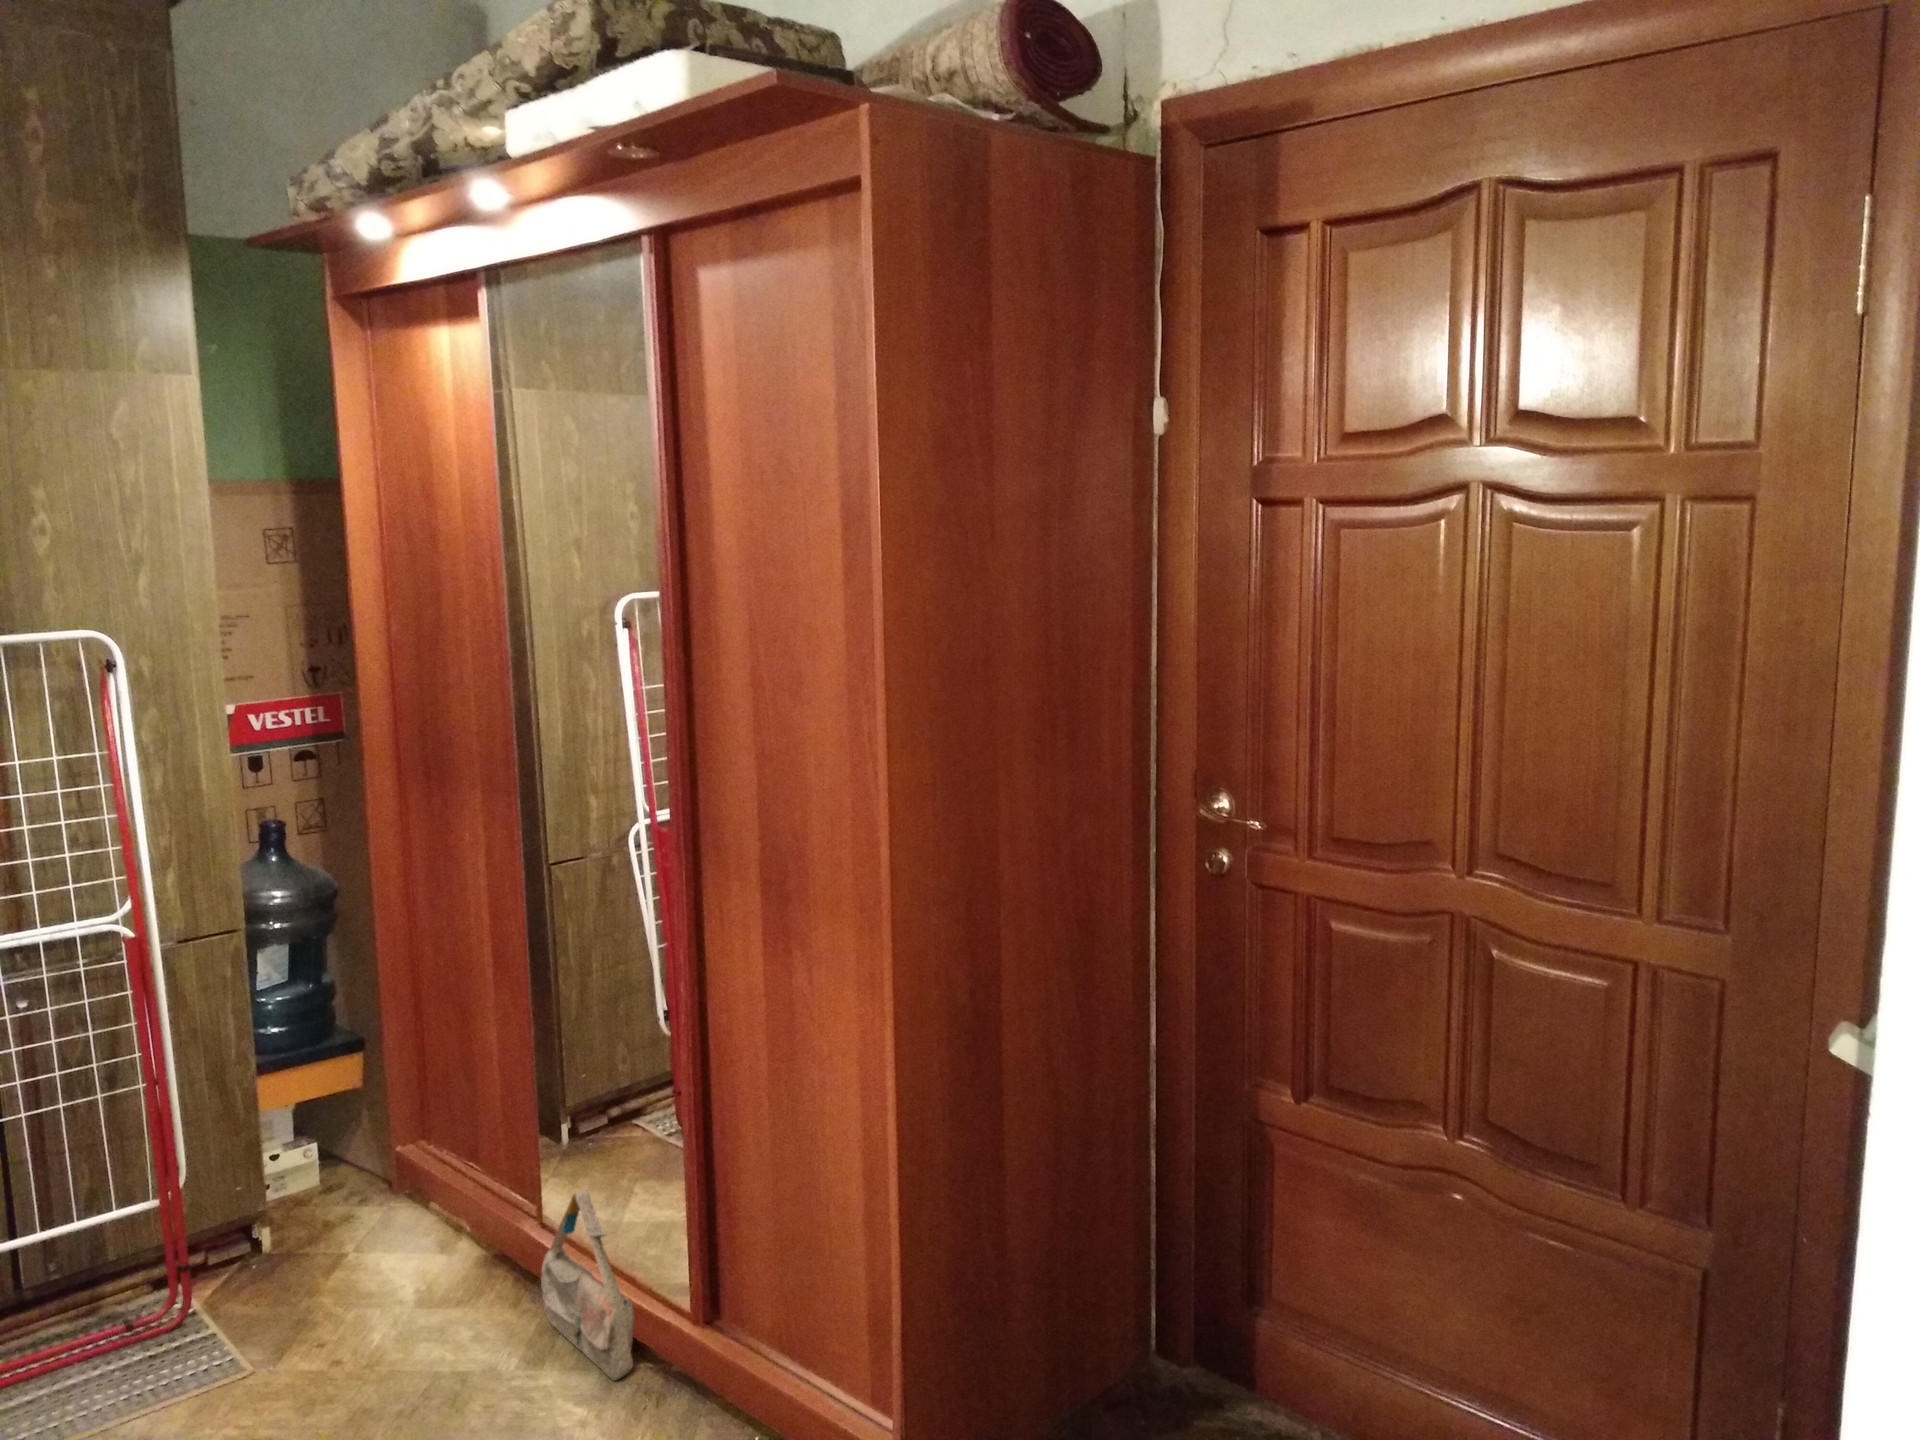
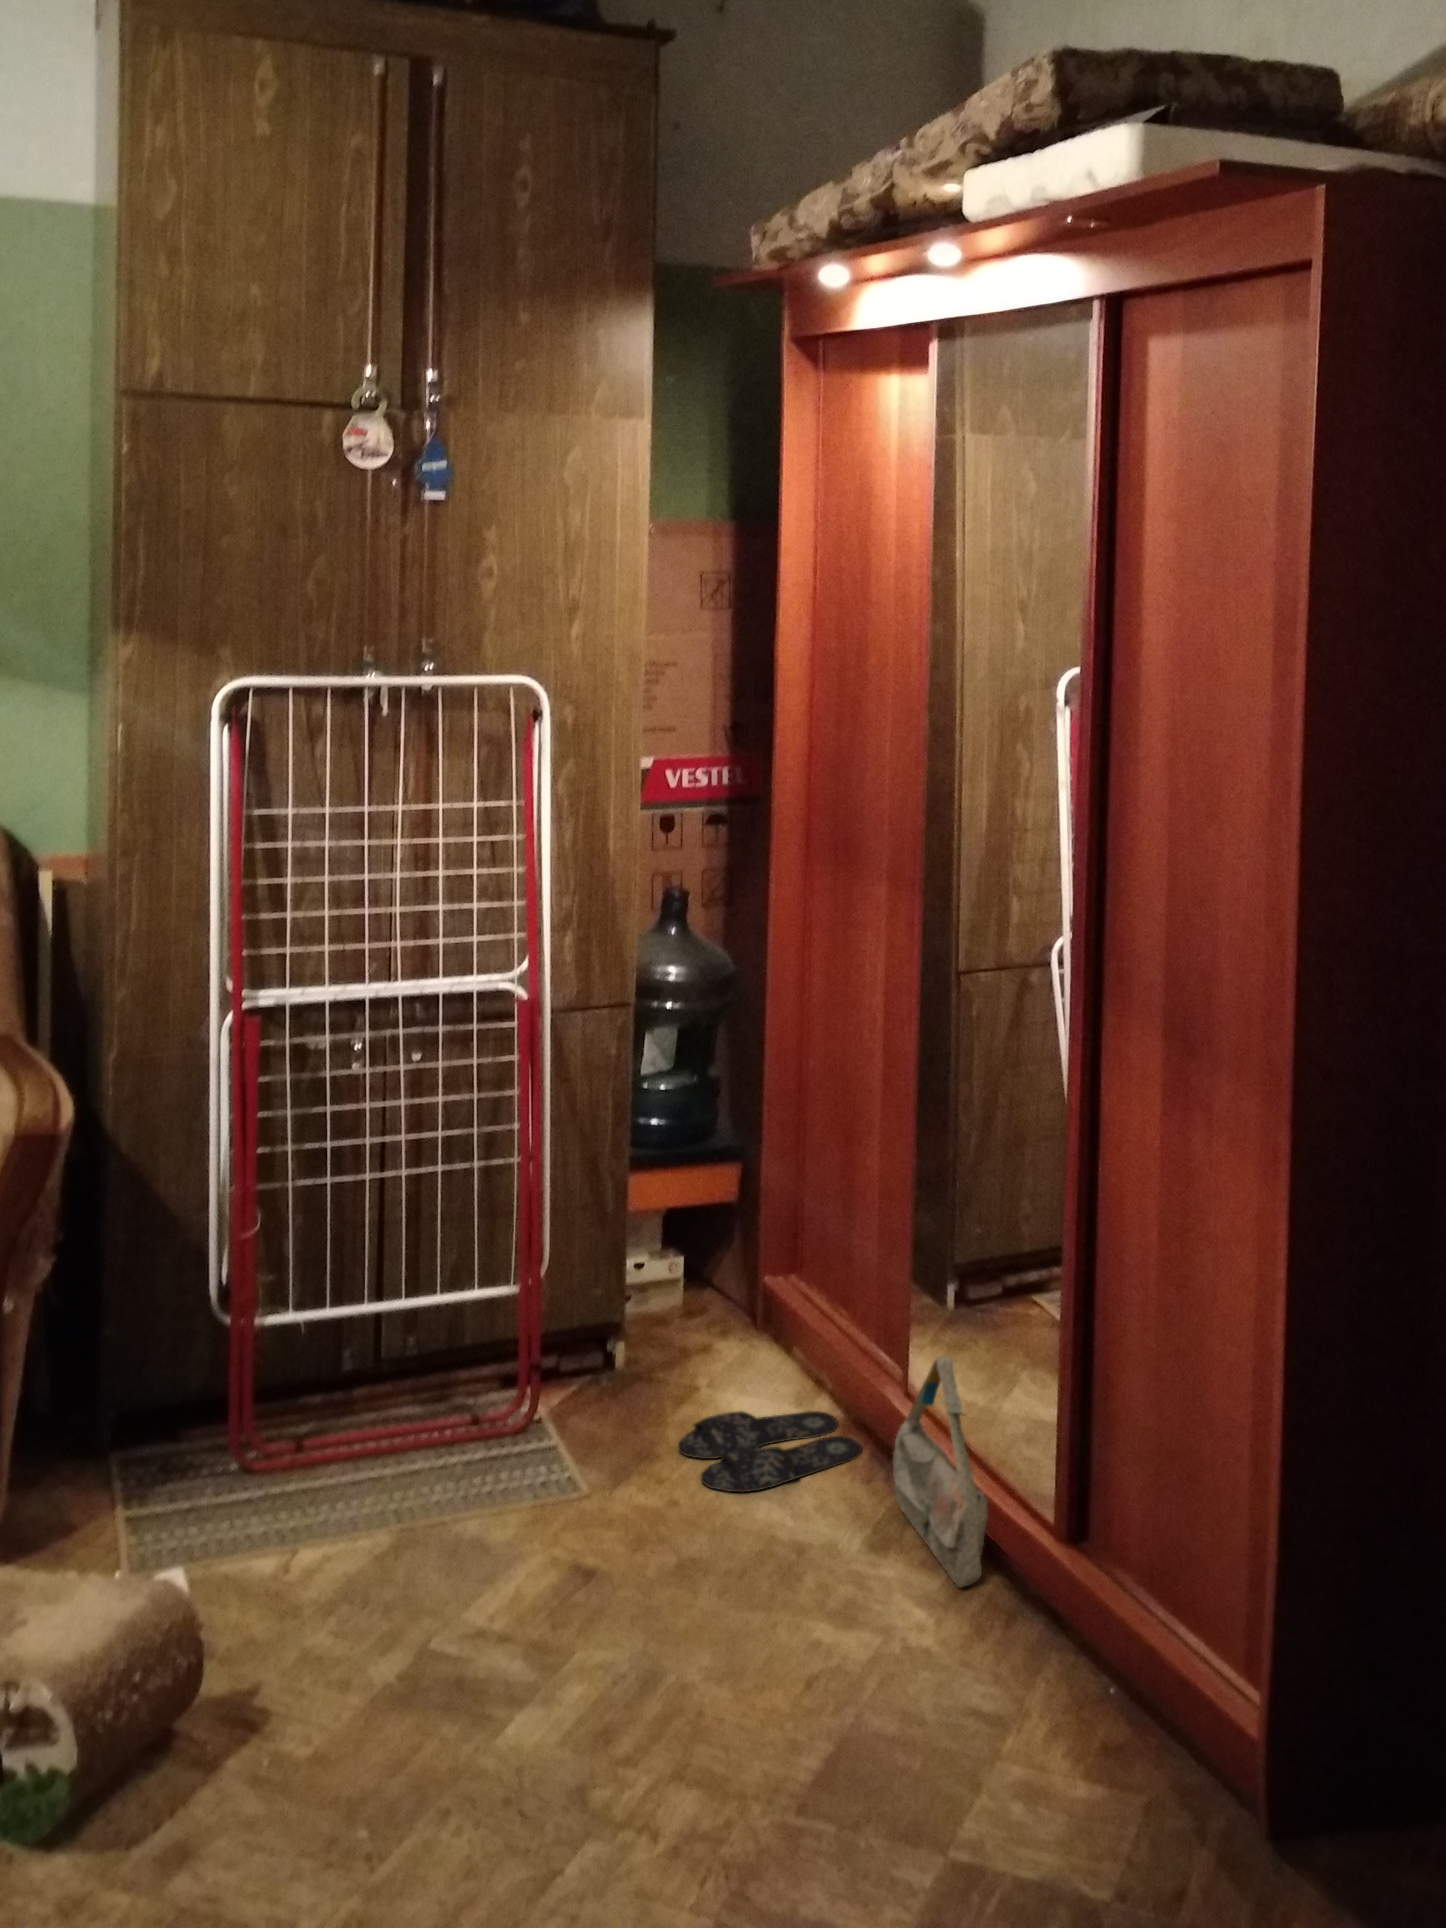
slippers: none [335,1256,508,1343] -> present [678,1411,862,1492]

